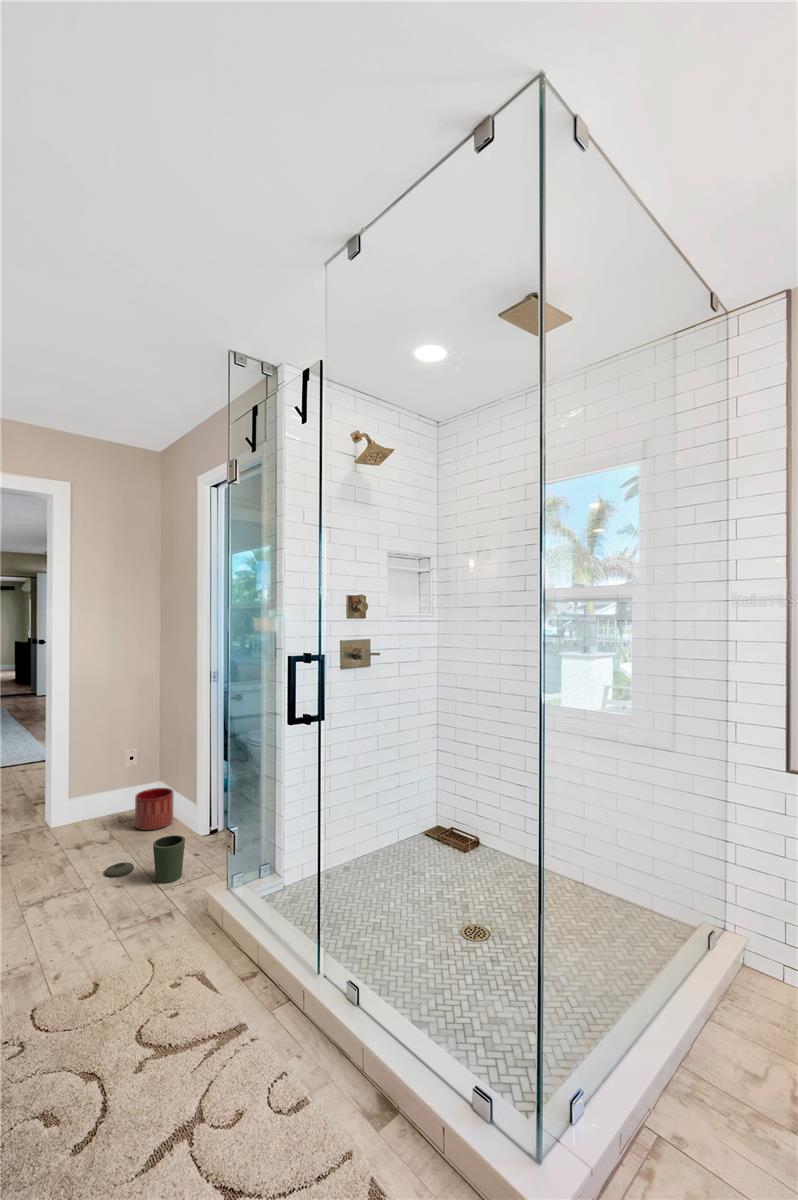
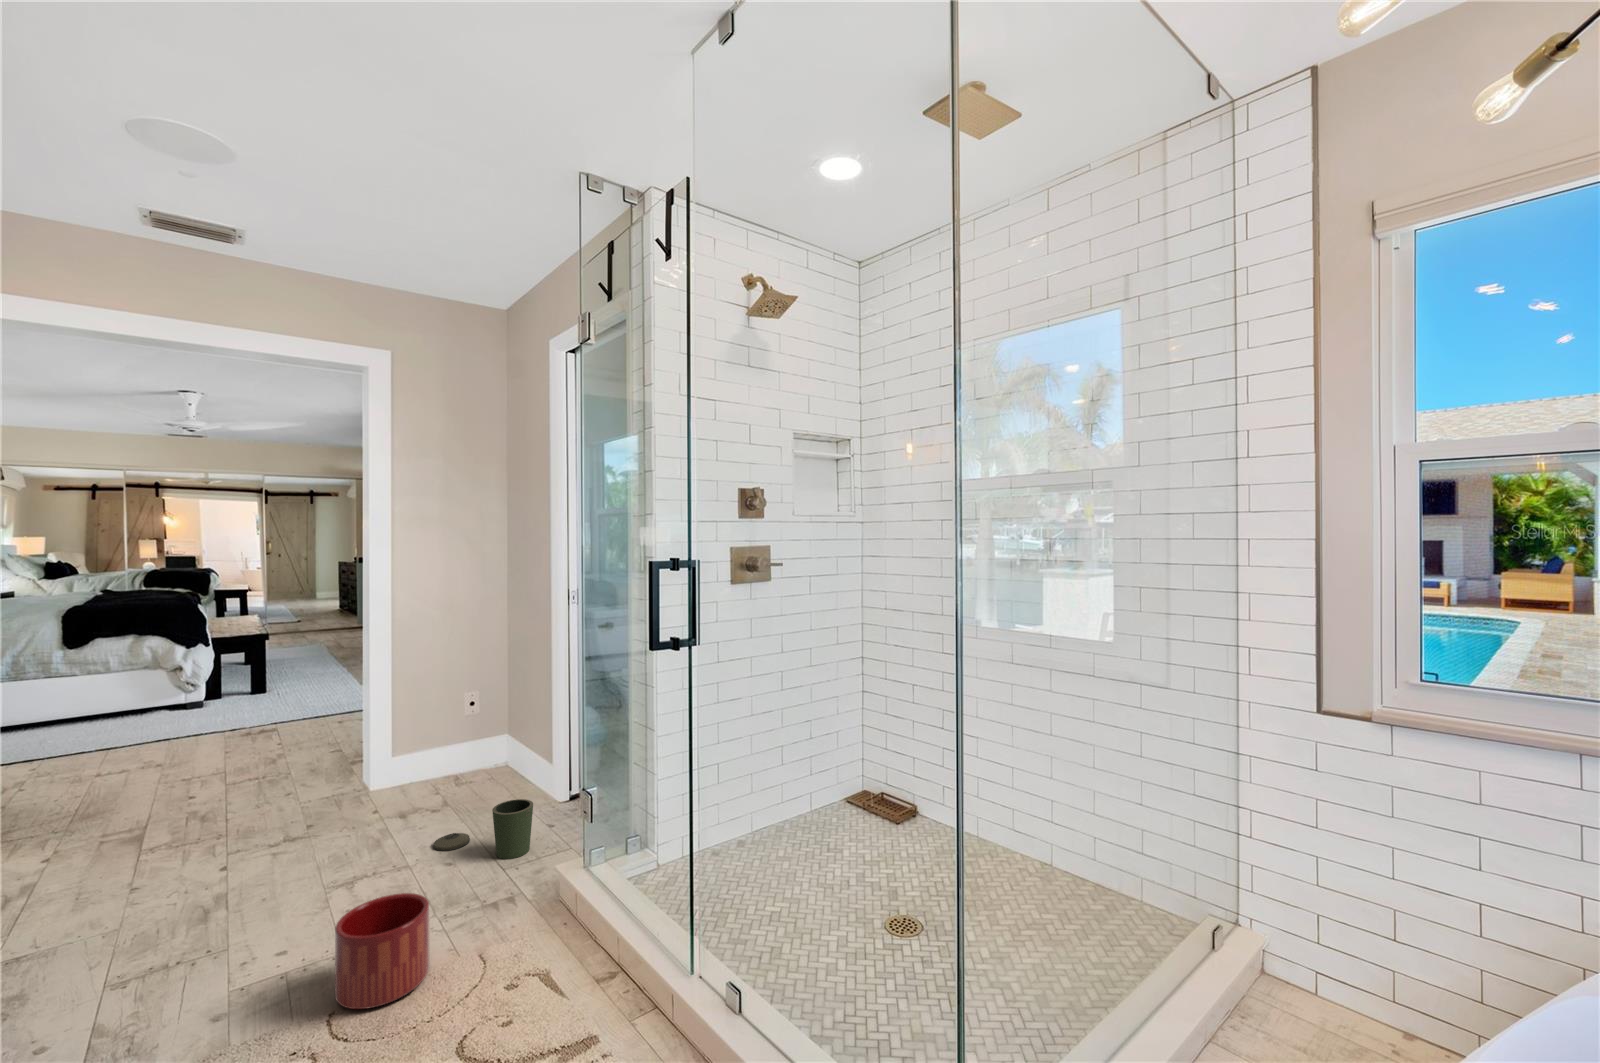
planter: present [135,788,173,830] -> present [335,893,429,1009]

